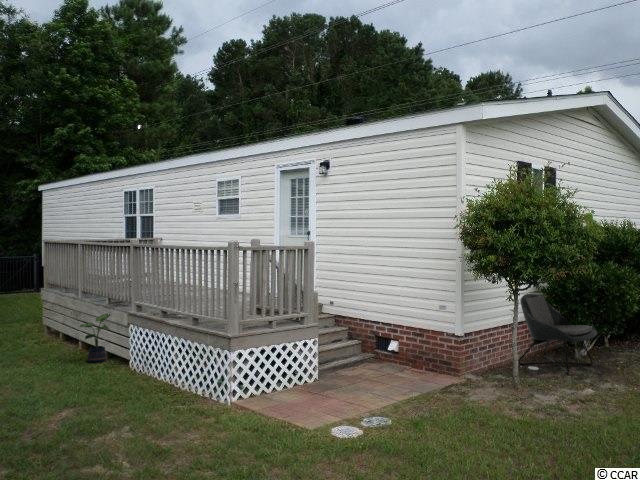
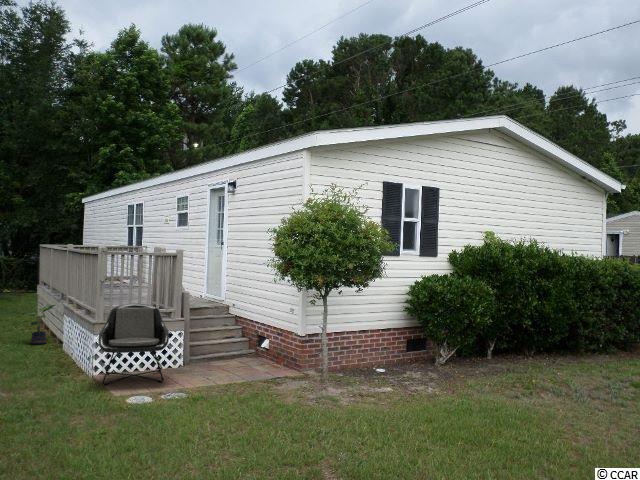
lounge chair: present [518,294,597,375] -> present [98,304,169,386]

